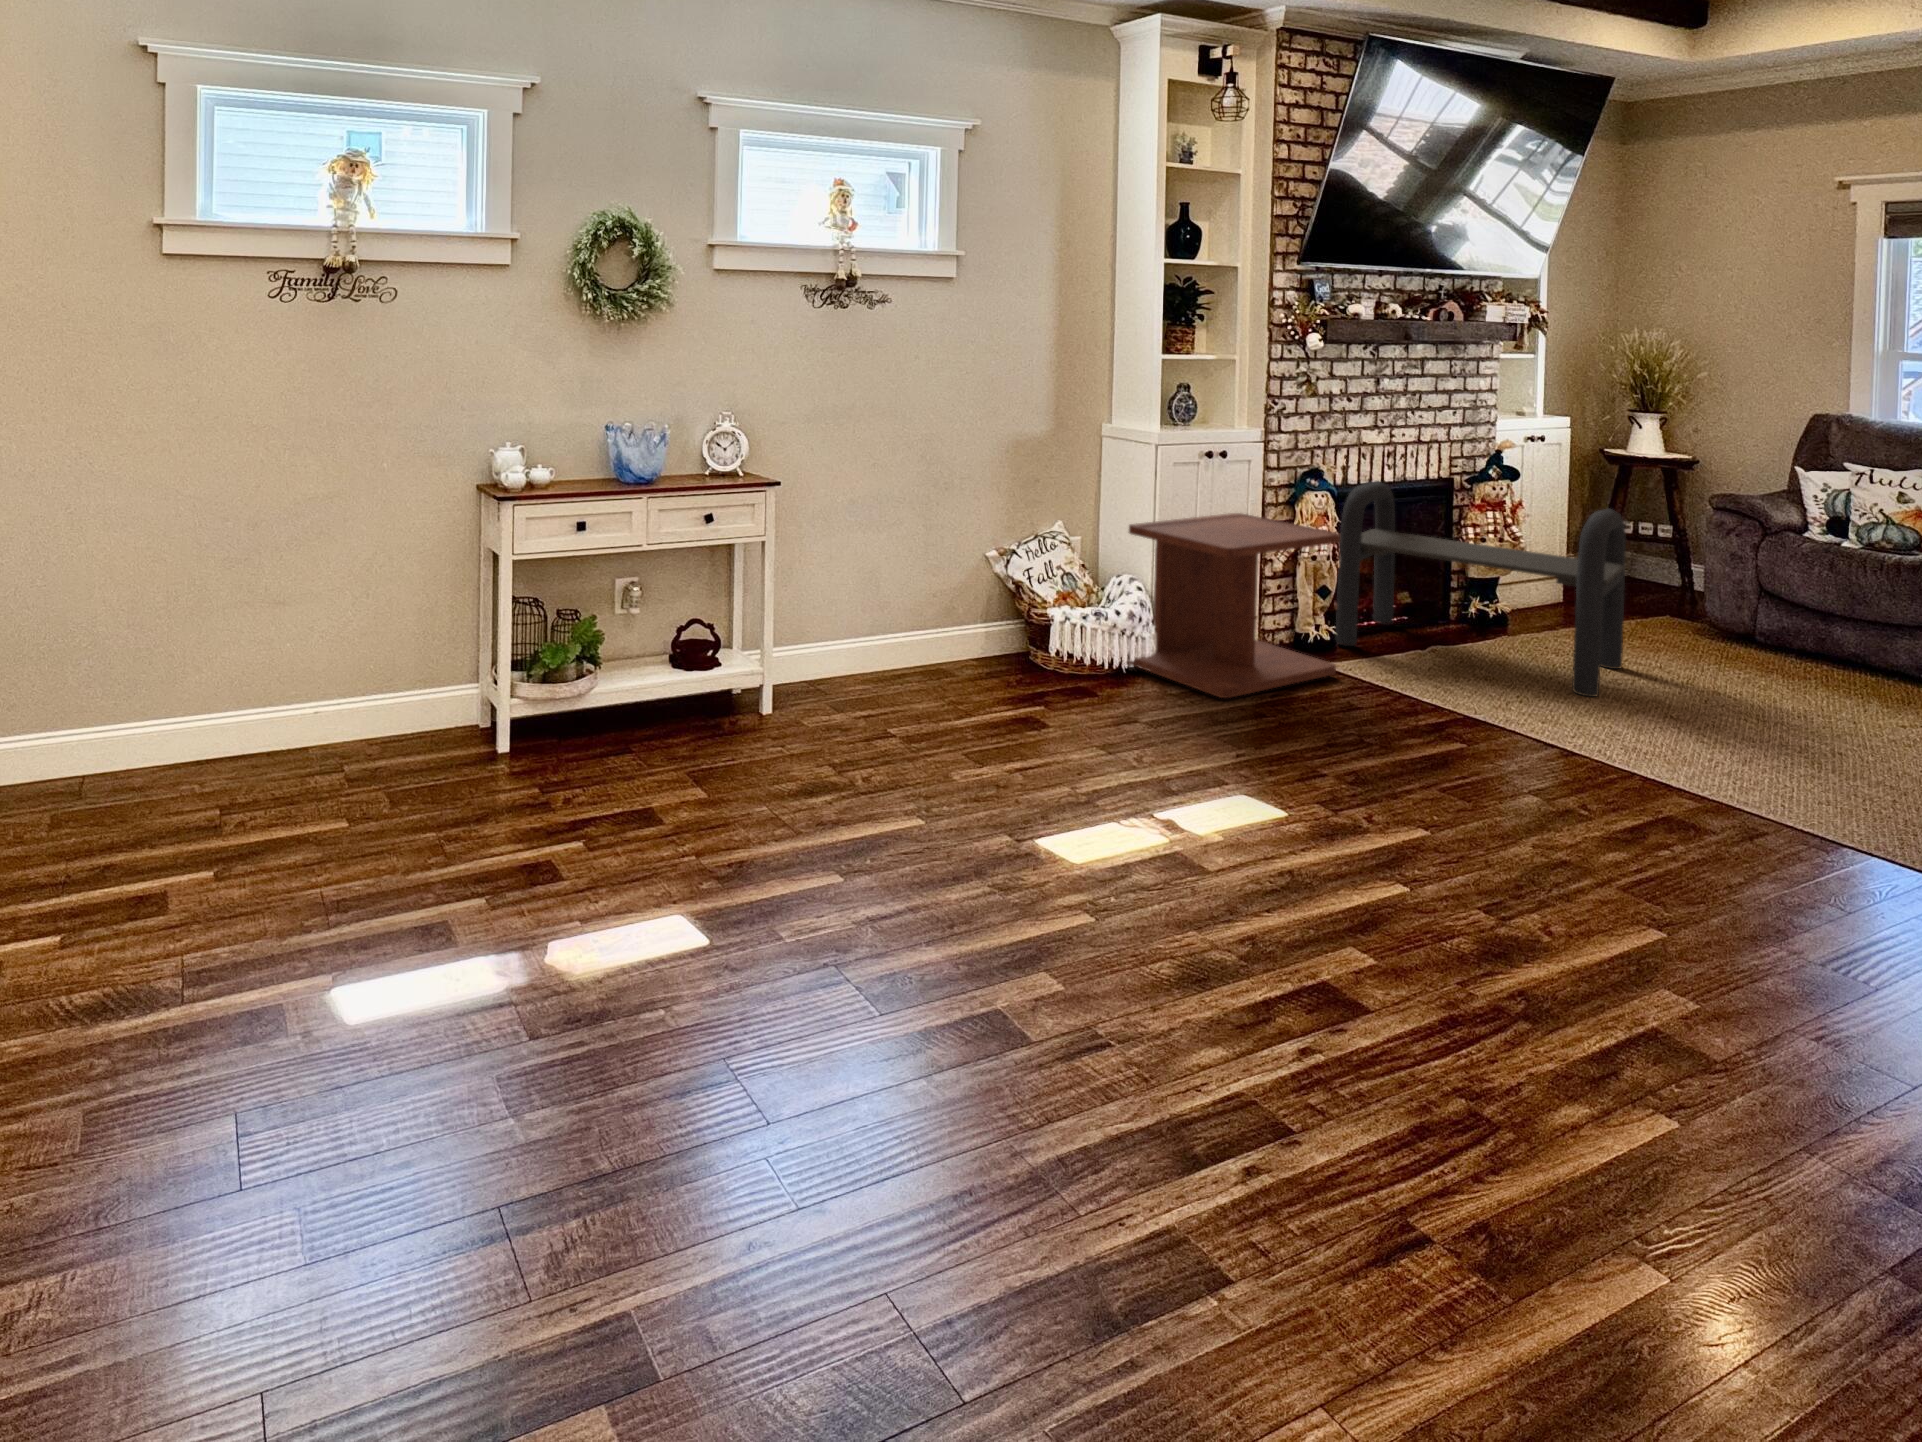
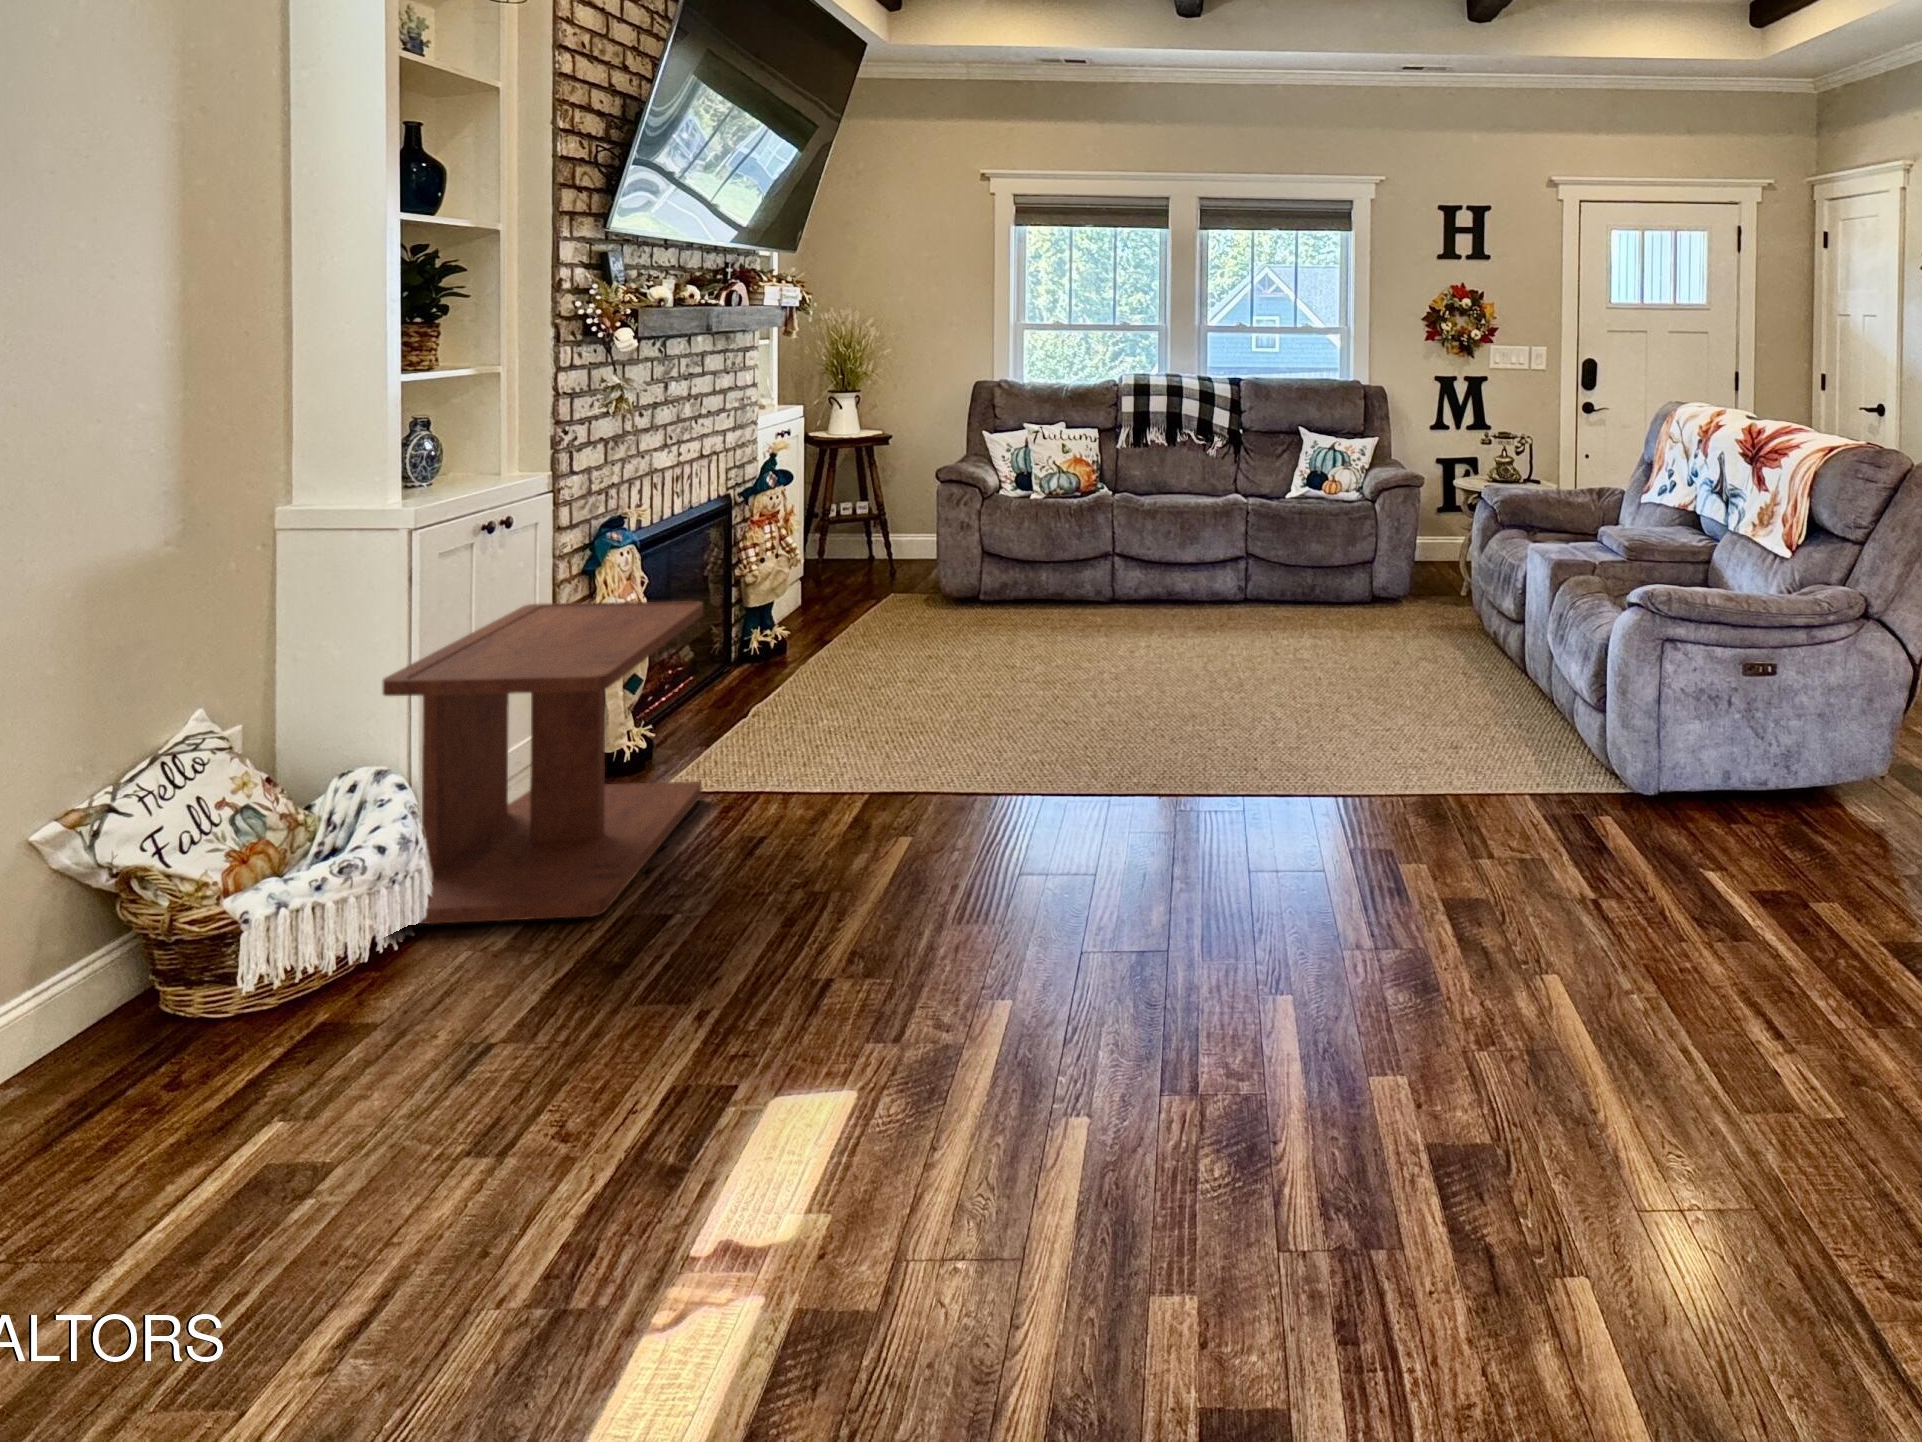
bench: present [1336,481,1626,697] -> none [652,502,948,744]

